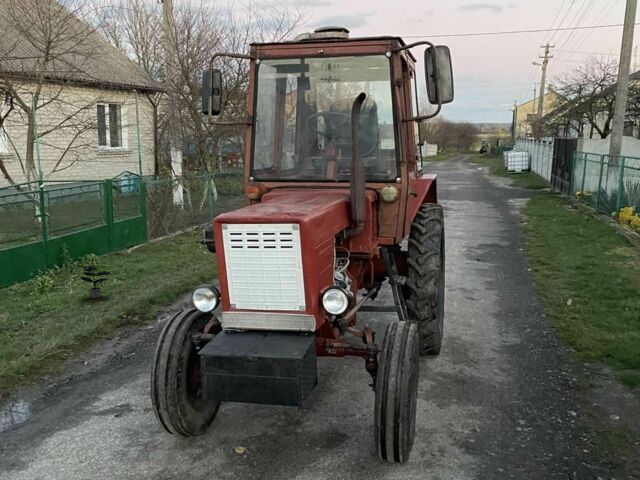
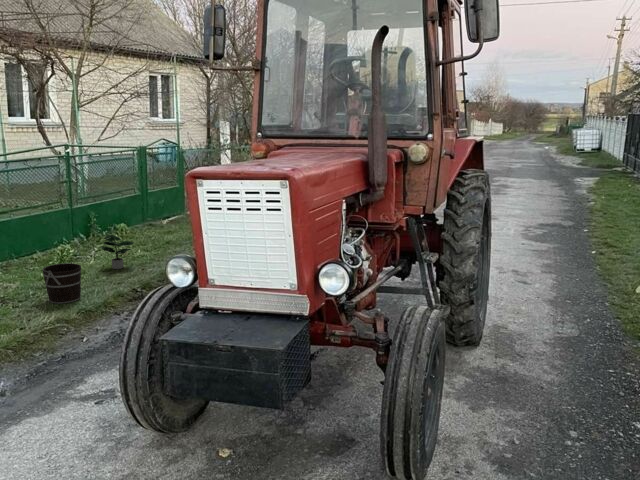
bucket: none [34,292,70,332] -> present [42,262,81,303]

